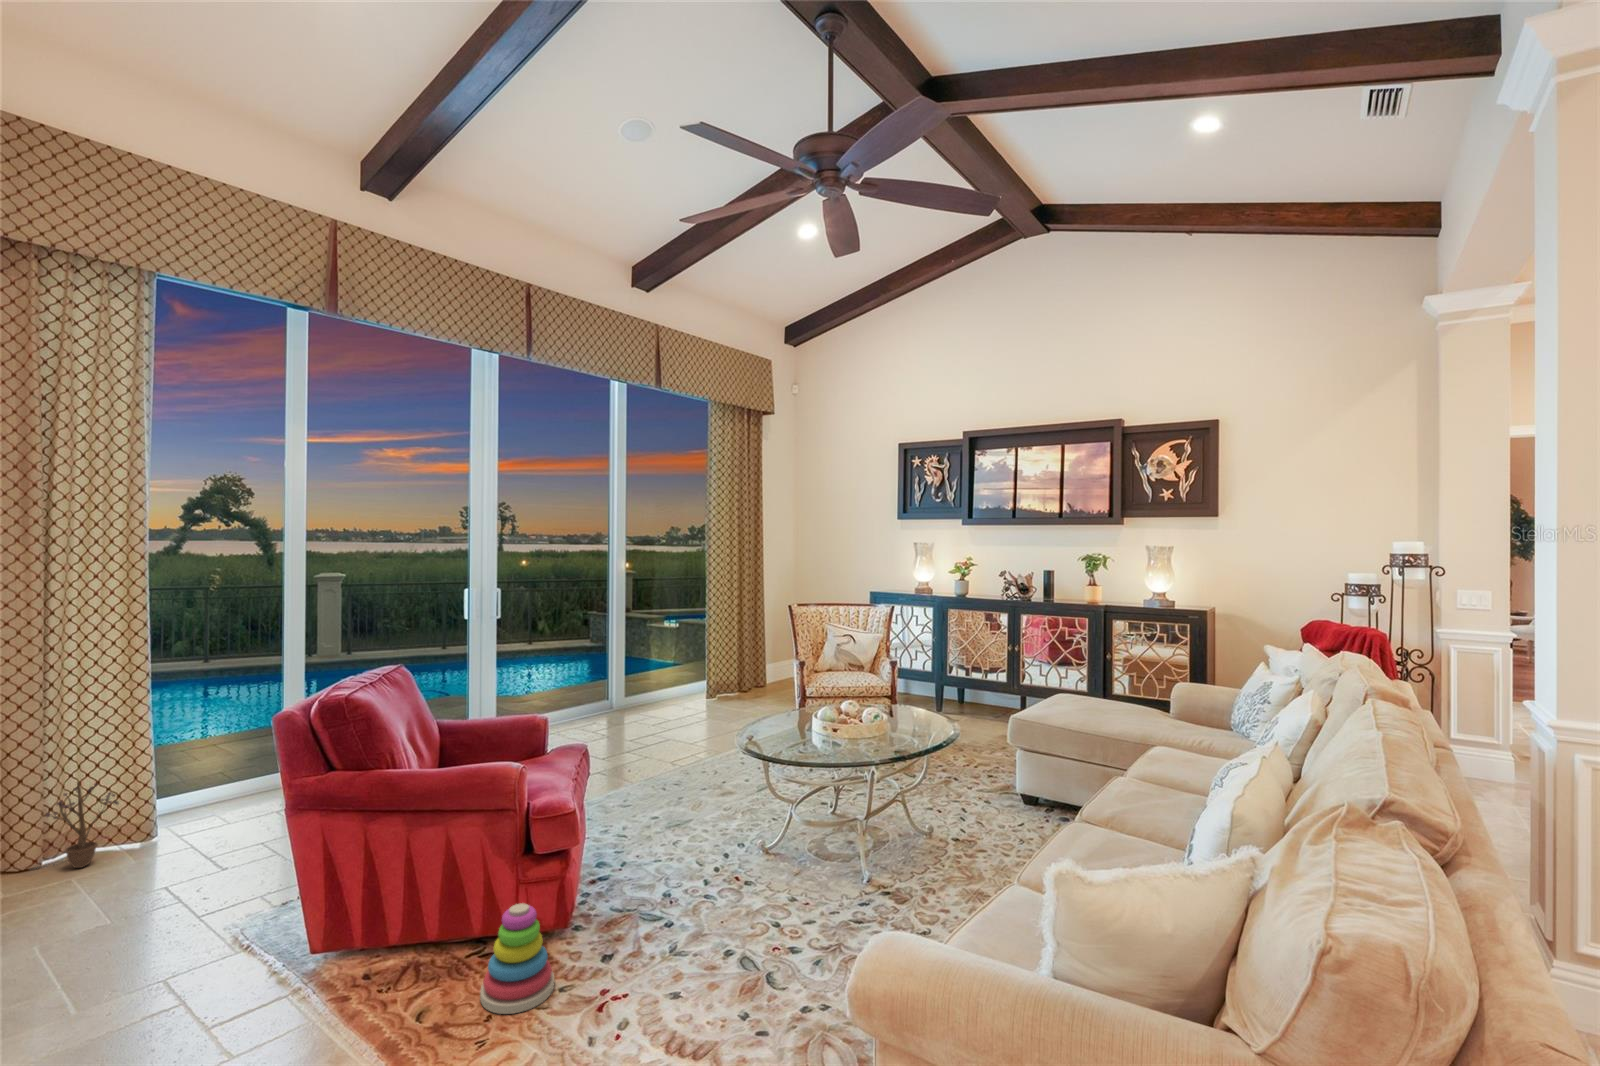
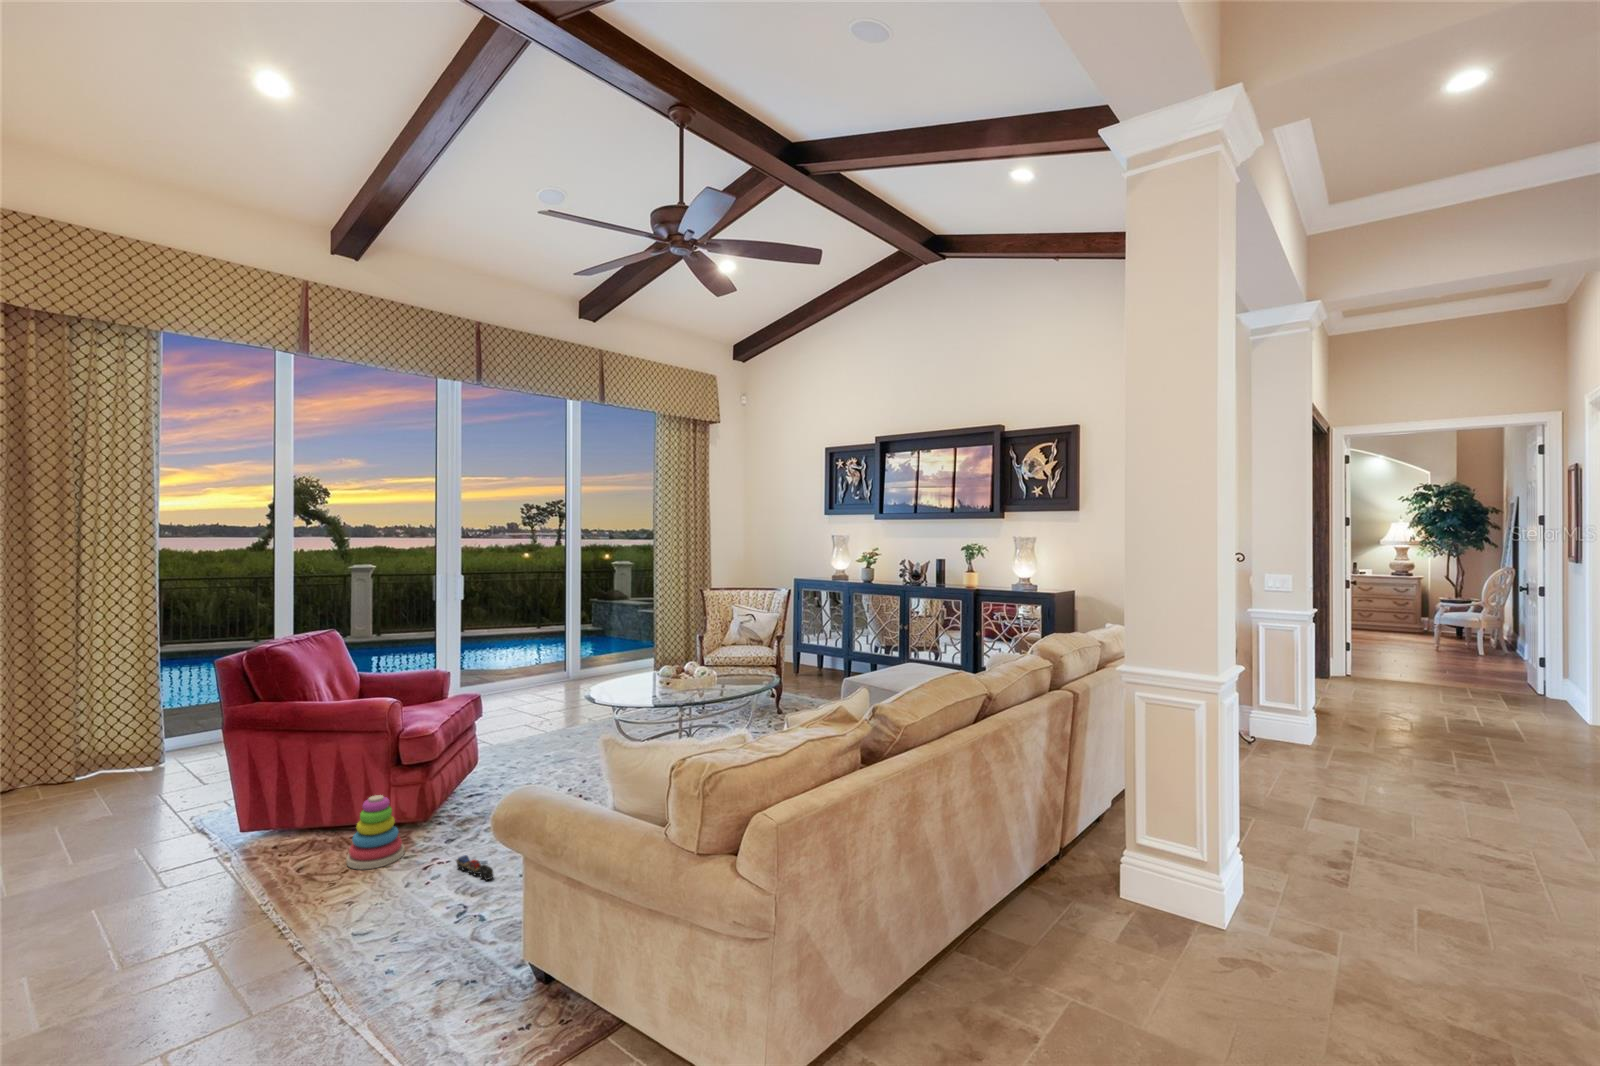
decorative plant: present [34,782,119,869] -> none [67,716,132,782]
toy train: none [640,988,705,1029] -> present [456,855,494,880]

